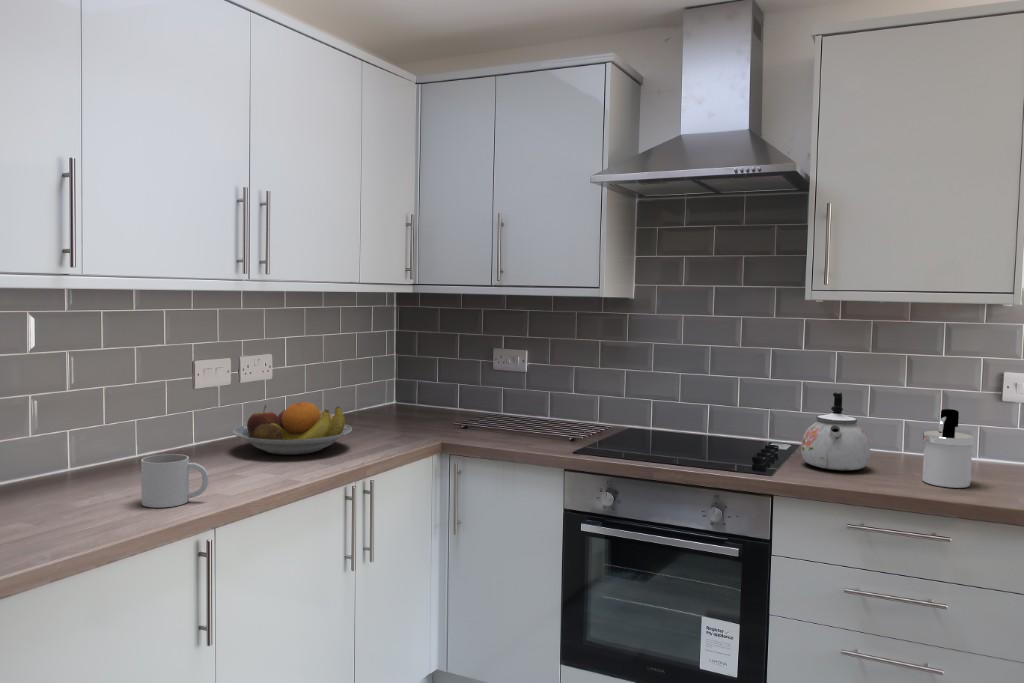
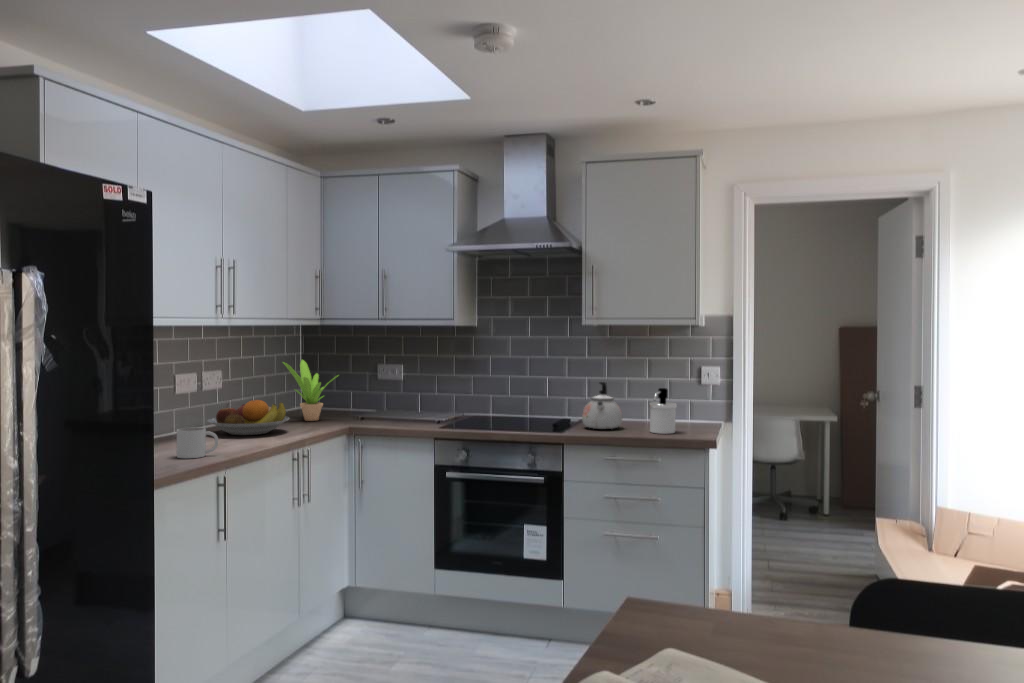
potted plant: none [353,340,435,428] -> present [283,360,338,421]

